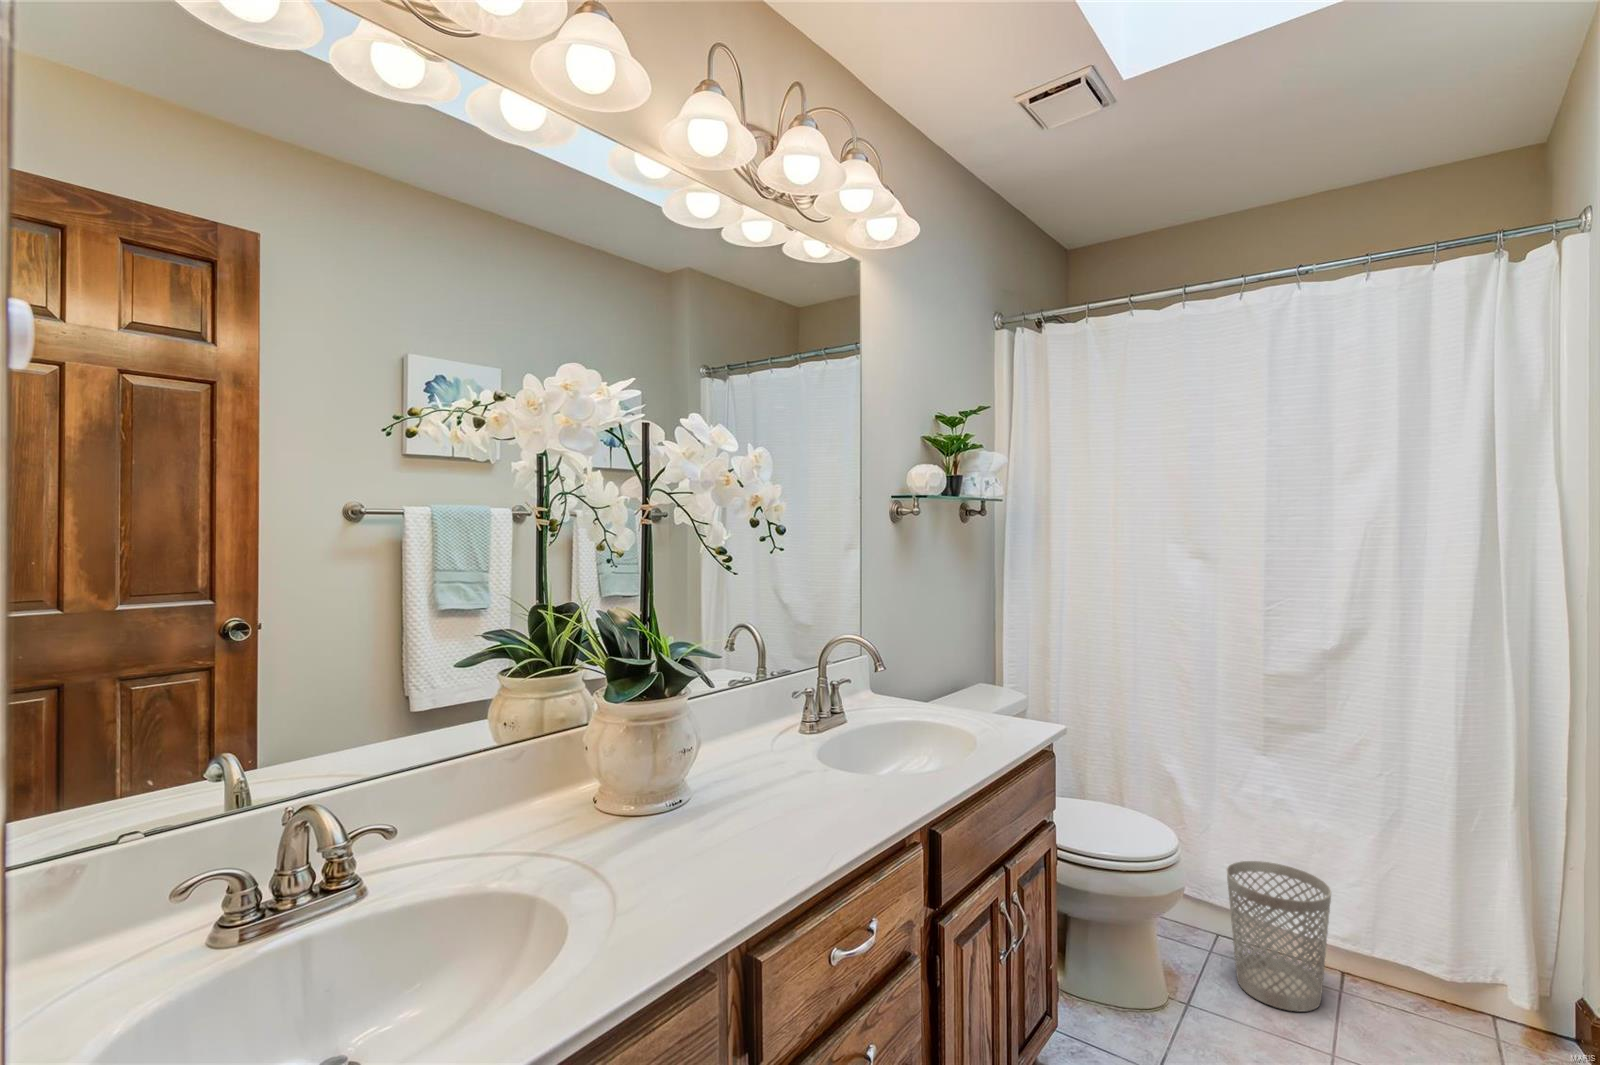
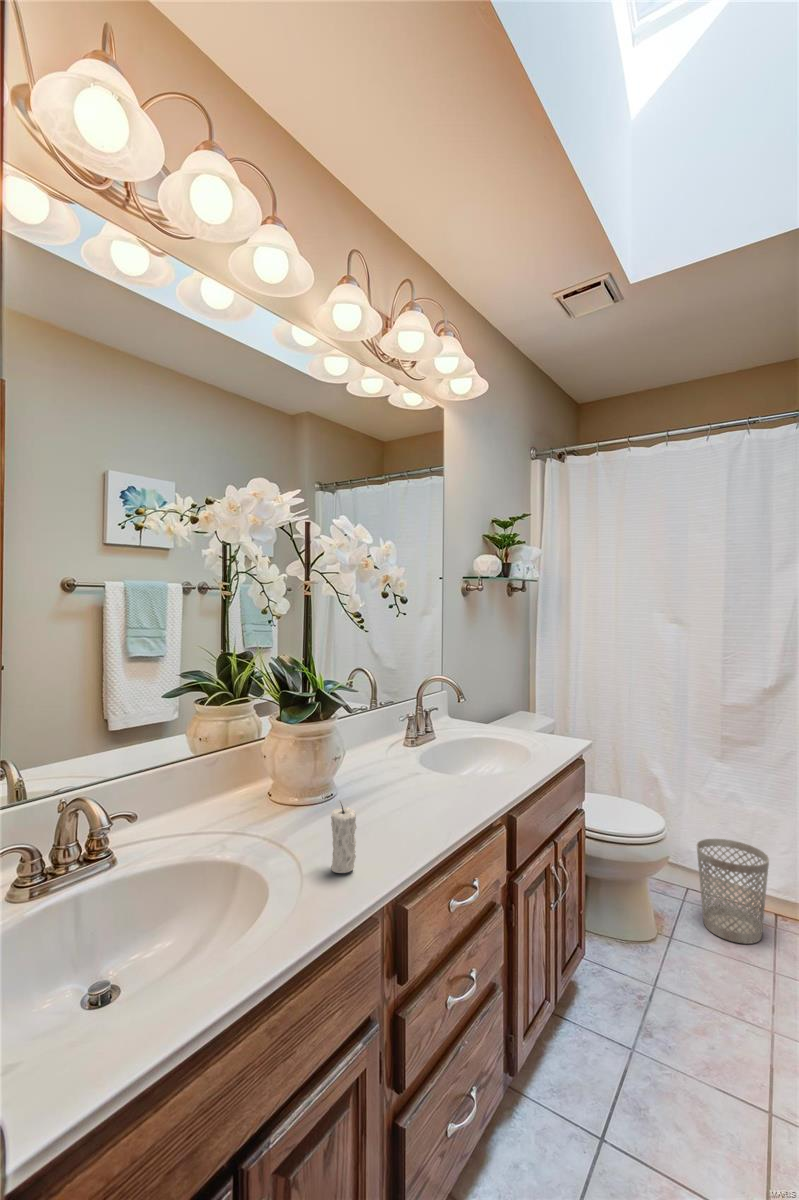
candle: none [653,808,689,914] -> present [331,804,357,873]

